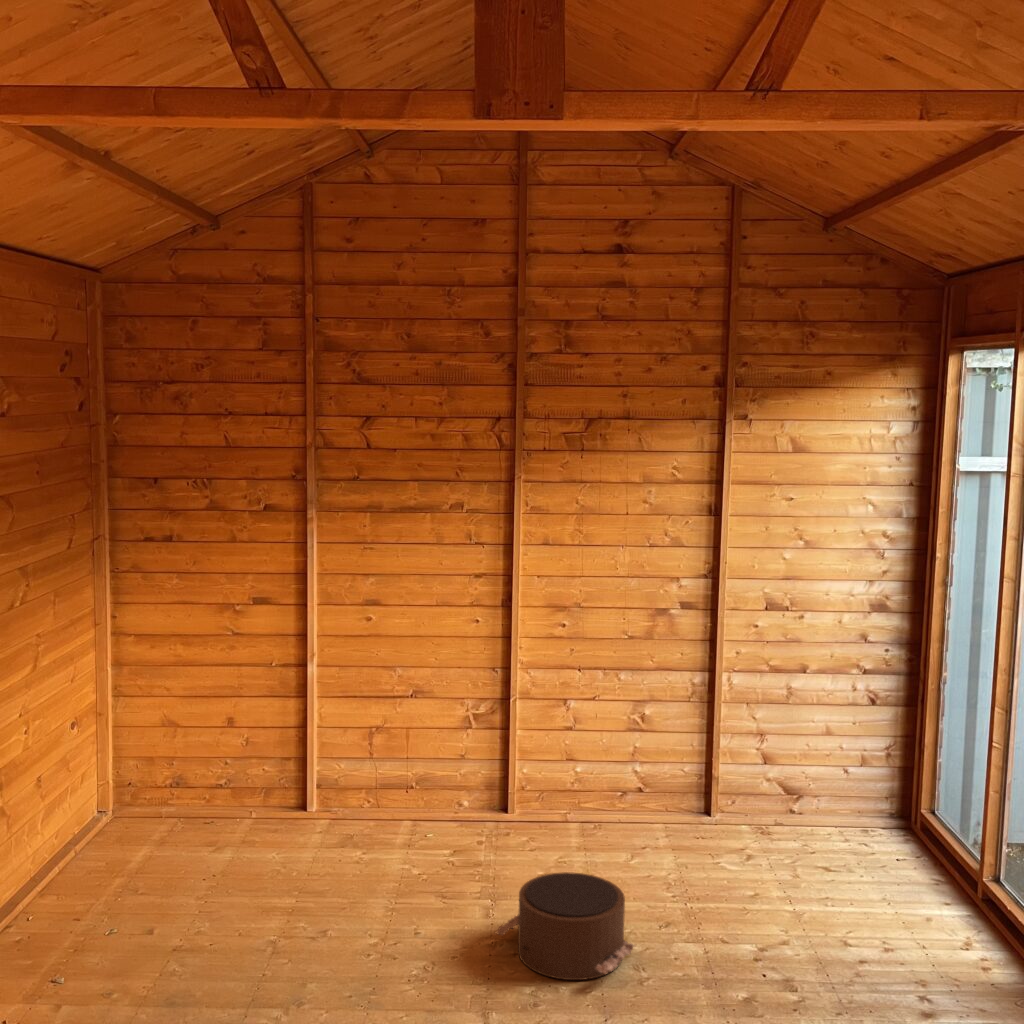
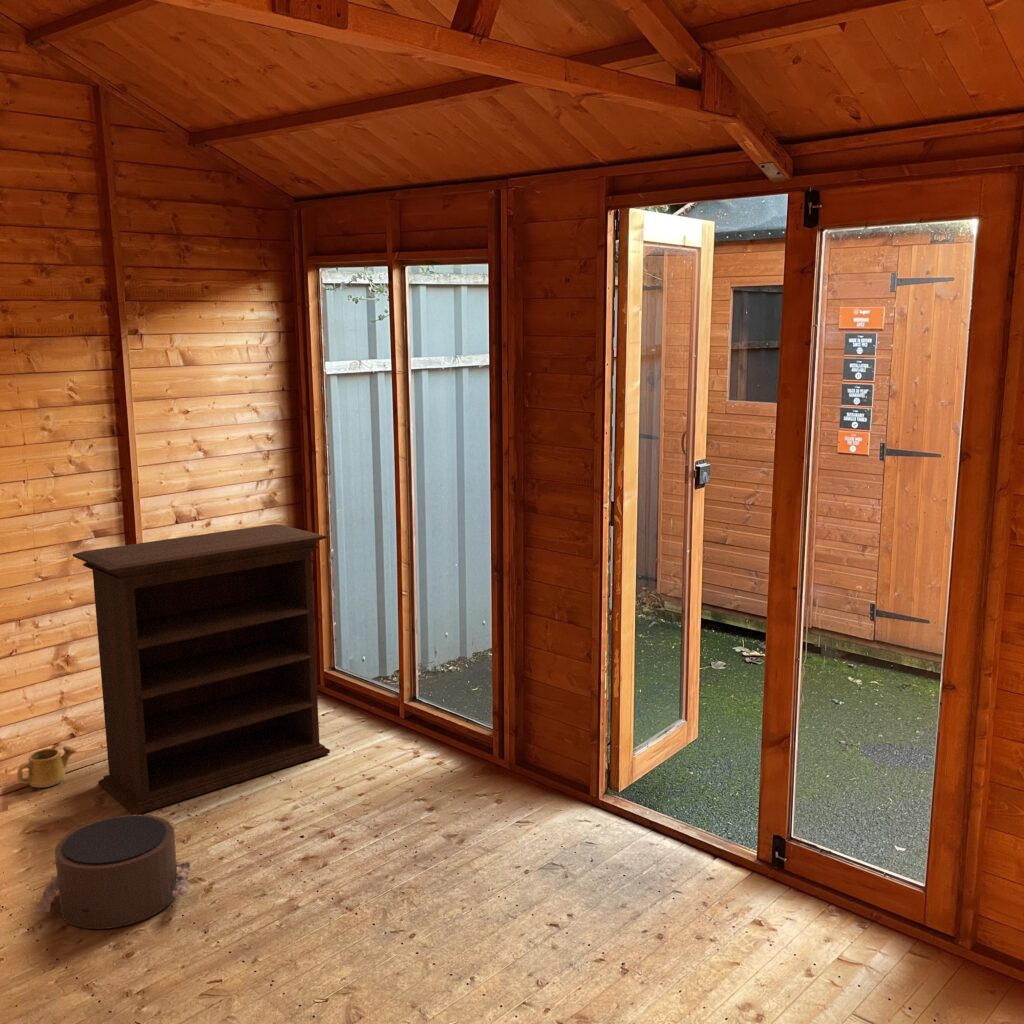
bookshelf: none [638,621,888,899] -> present [73,524,330,815]
watering can: none [577,797,634,833] -> present [17,746,77,788]

